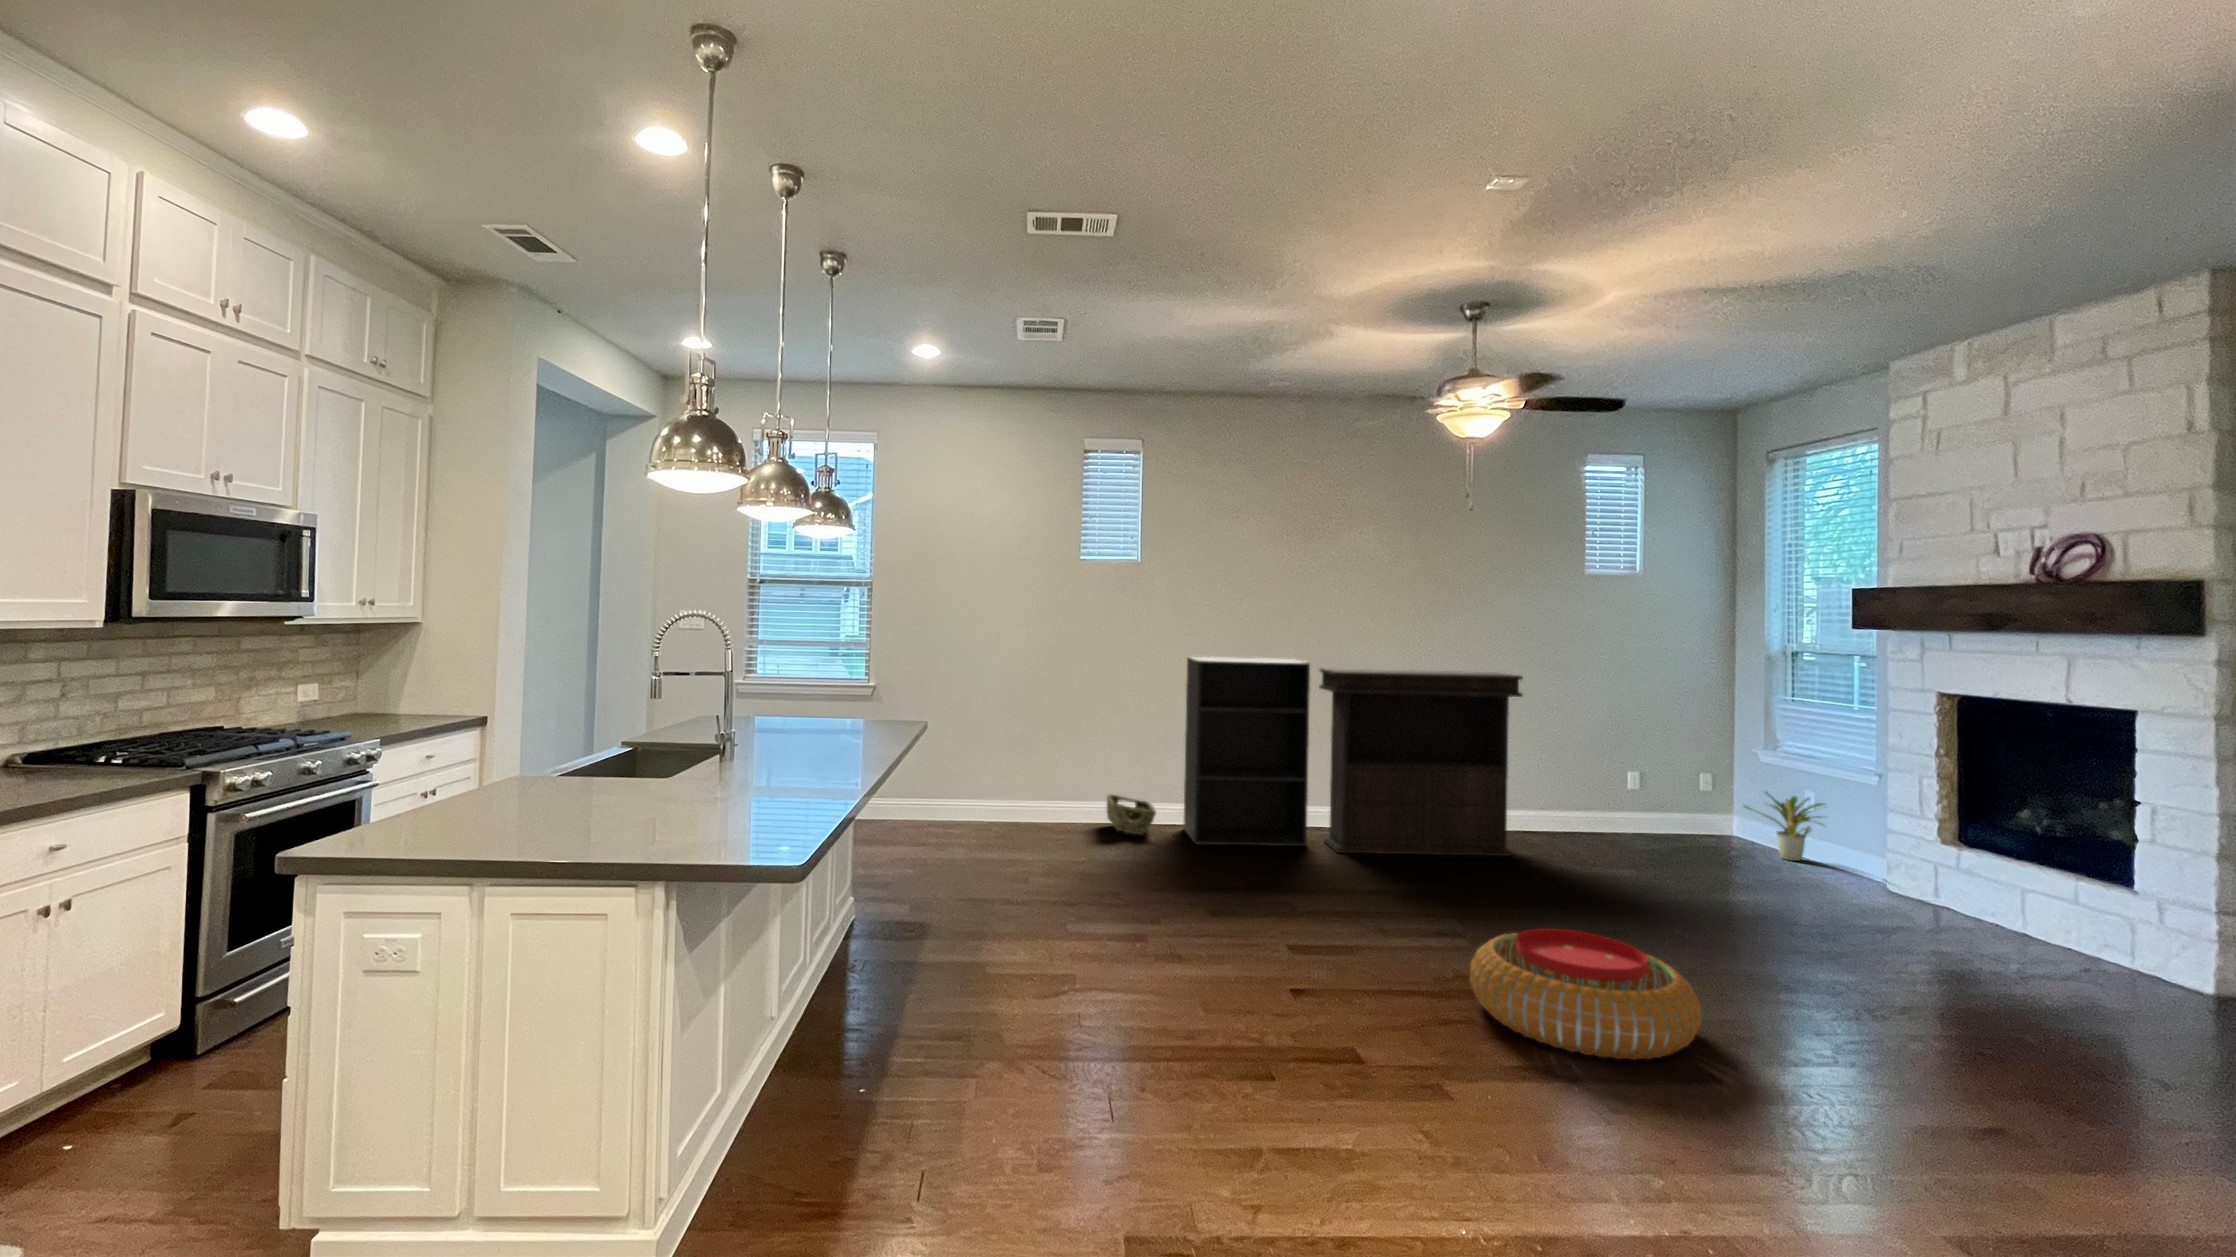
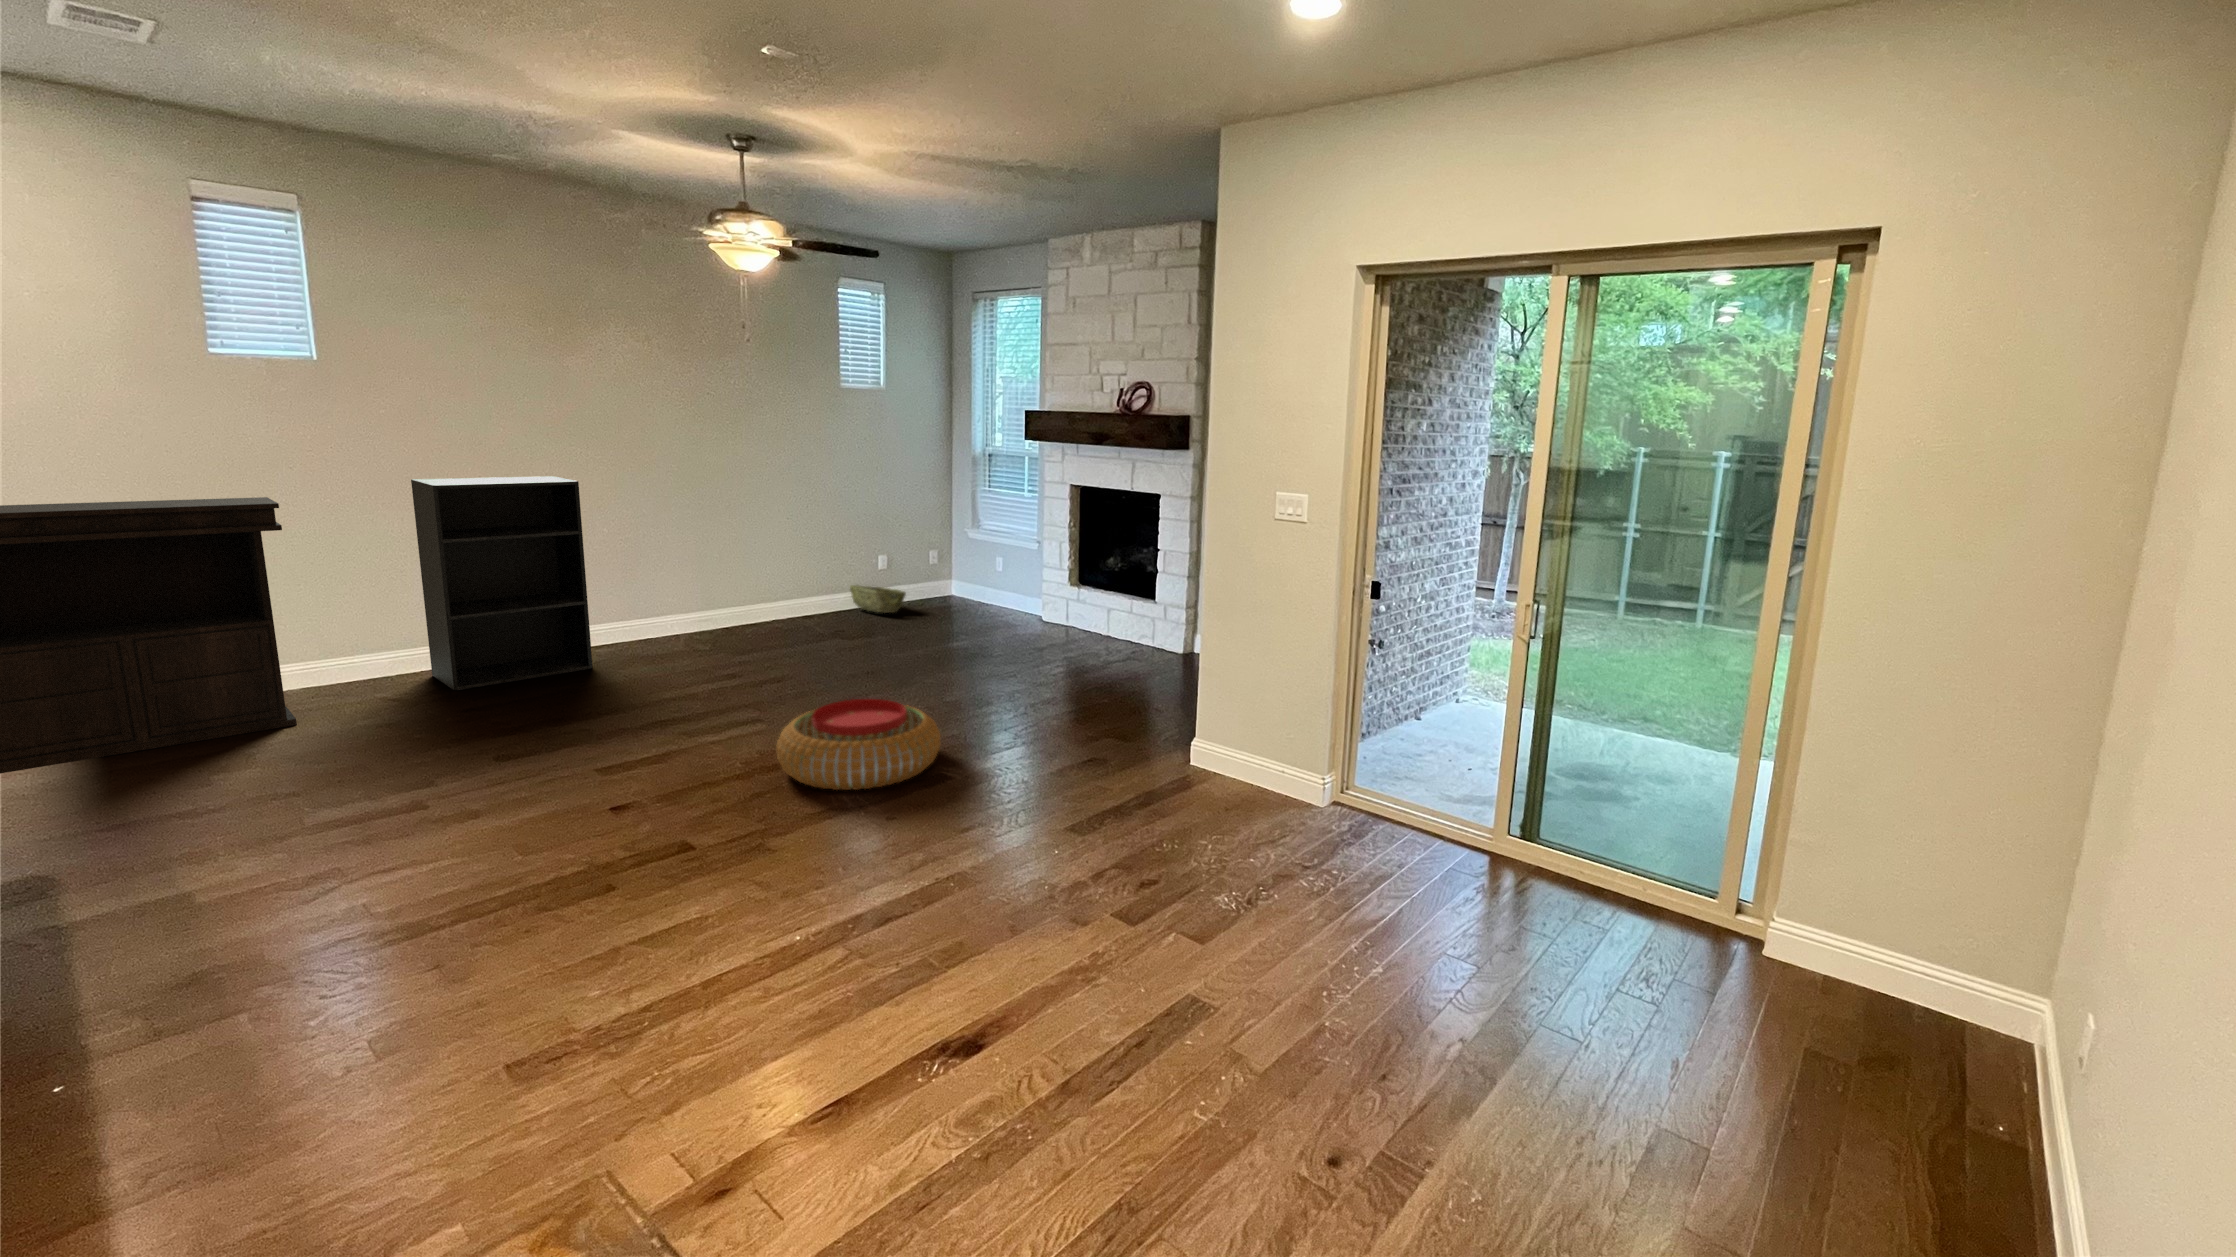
console table: present [1319,668,1523,856] -> present [0,497,297,774]
potted plant: present [1745,793,1824,861] -> none [959,561,1011,609]
woven basket: present [1107,794,1156,835] -> present [850,585,906,613]

